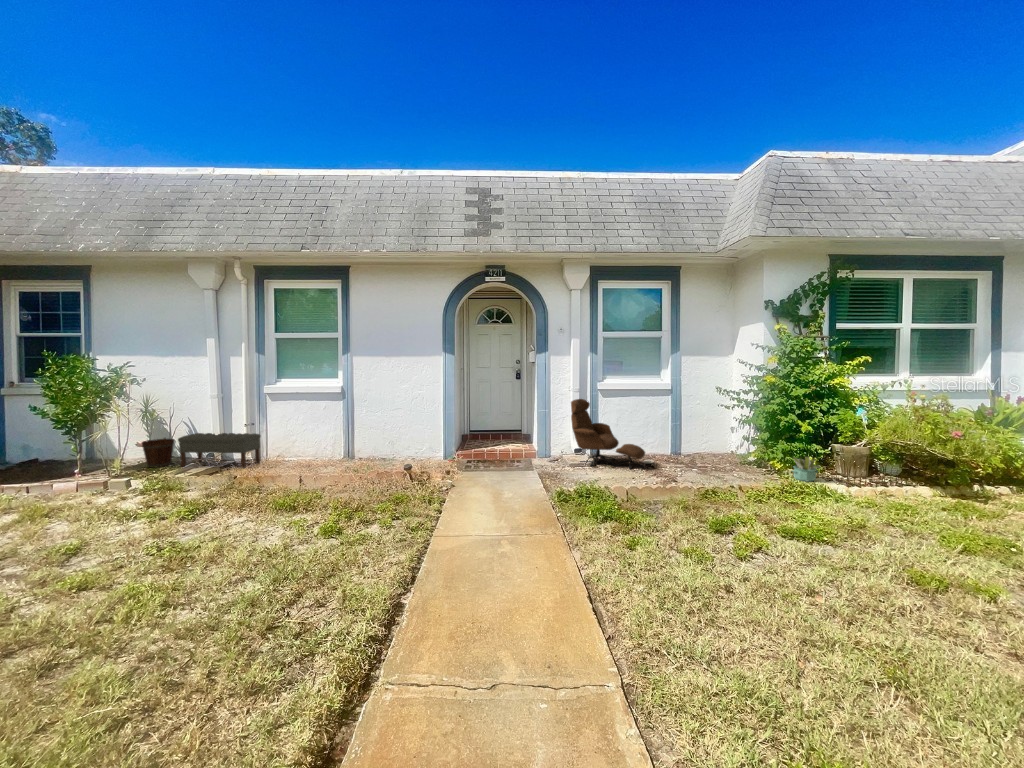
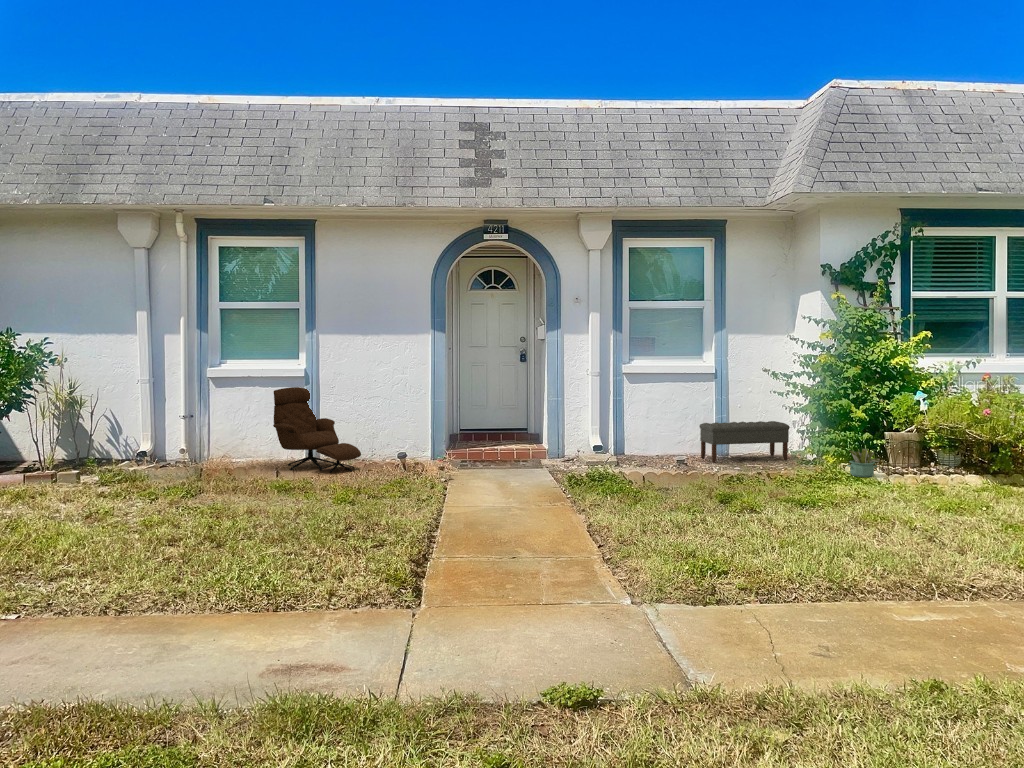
lounge chair: present [571,399,645,469] -> present [273,387,361,473]
bench: present [178,433,260,468] -> present [699,421,790,463]
bucket: present [142,438,174,468] -> none [59,434,96,470]

